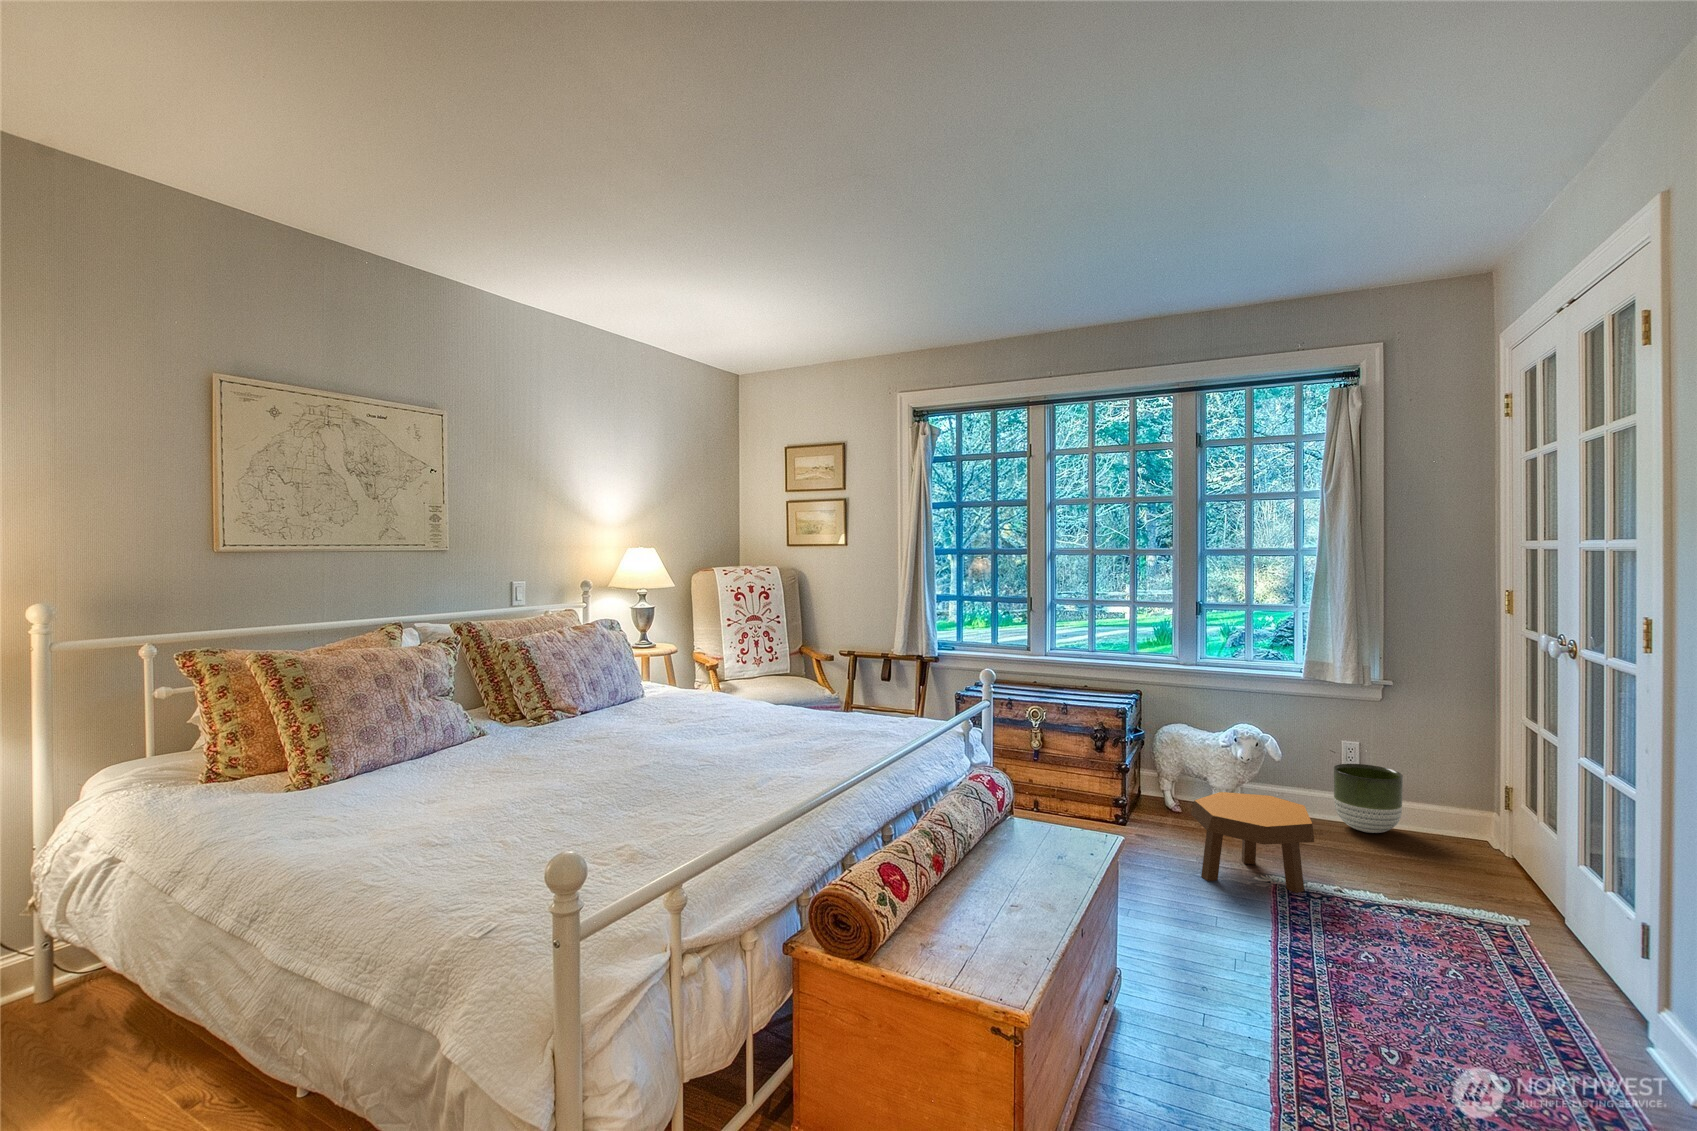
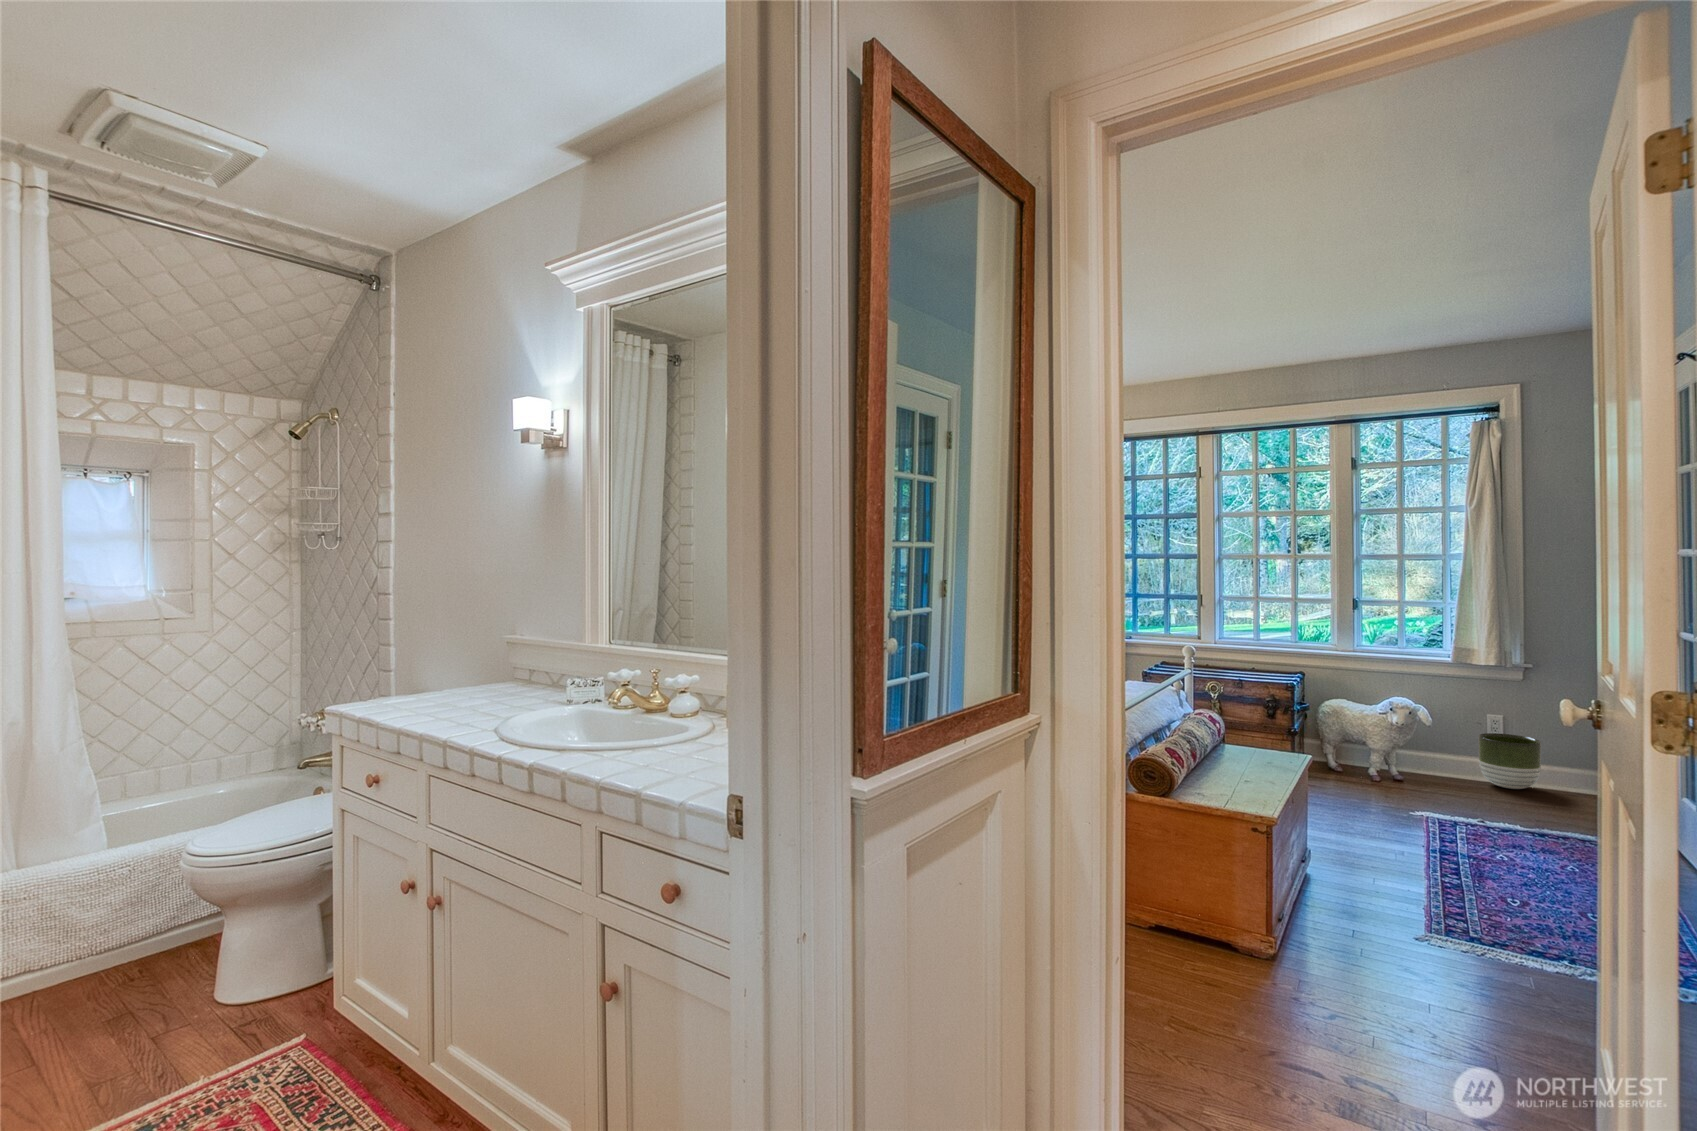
footstool: present [1191,792,1314,893] -> none [1354,747,1460,821]

